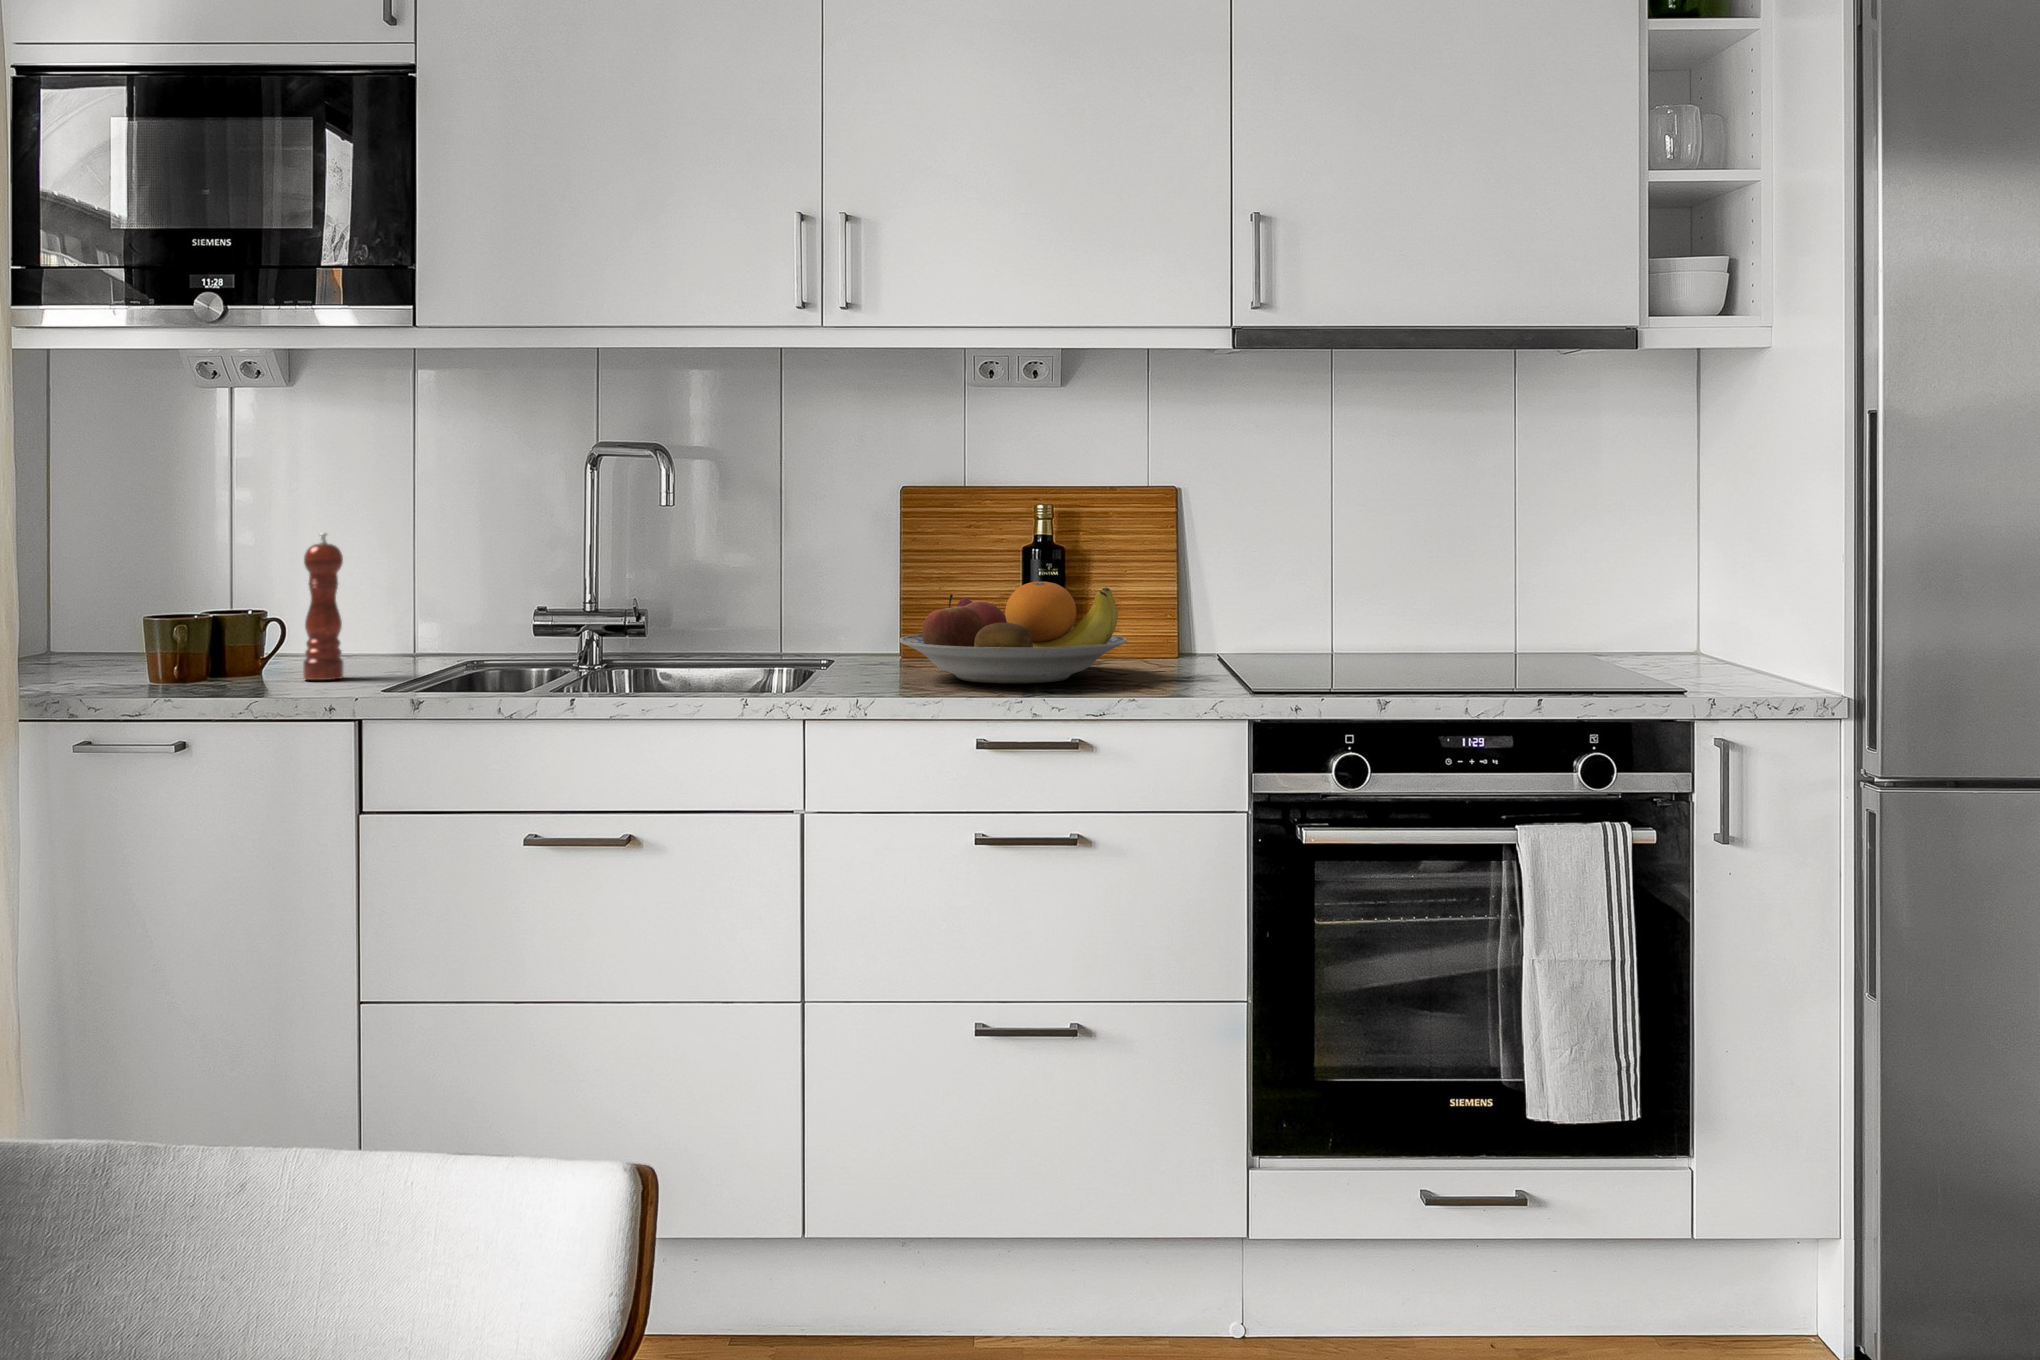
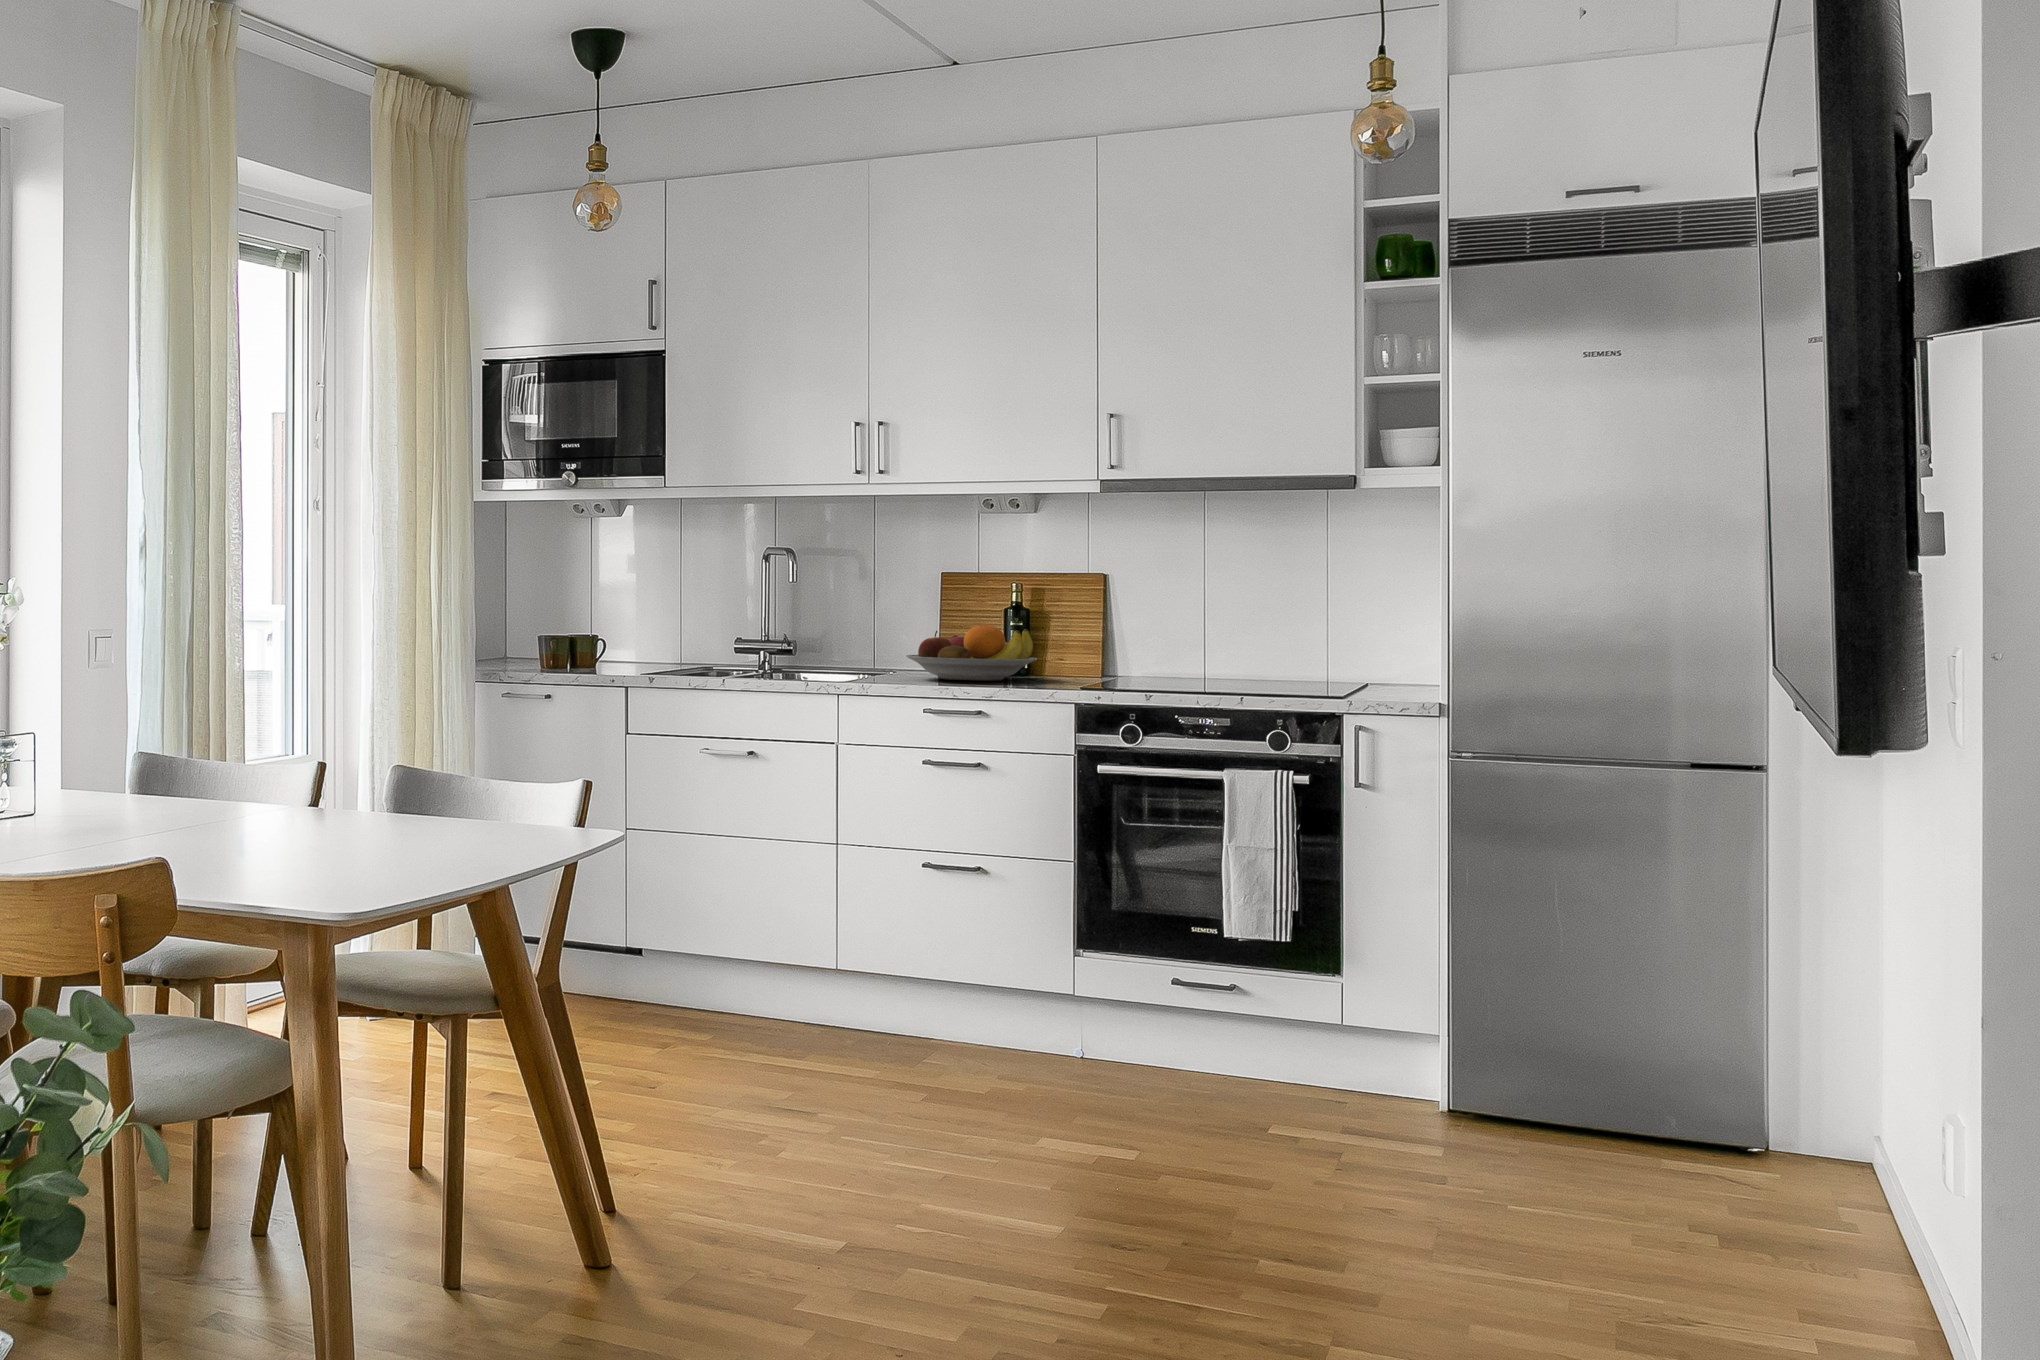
pepper mill: present [303,533,344,680] -> none [615,593,636,669]

